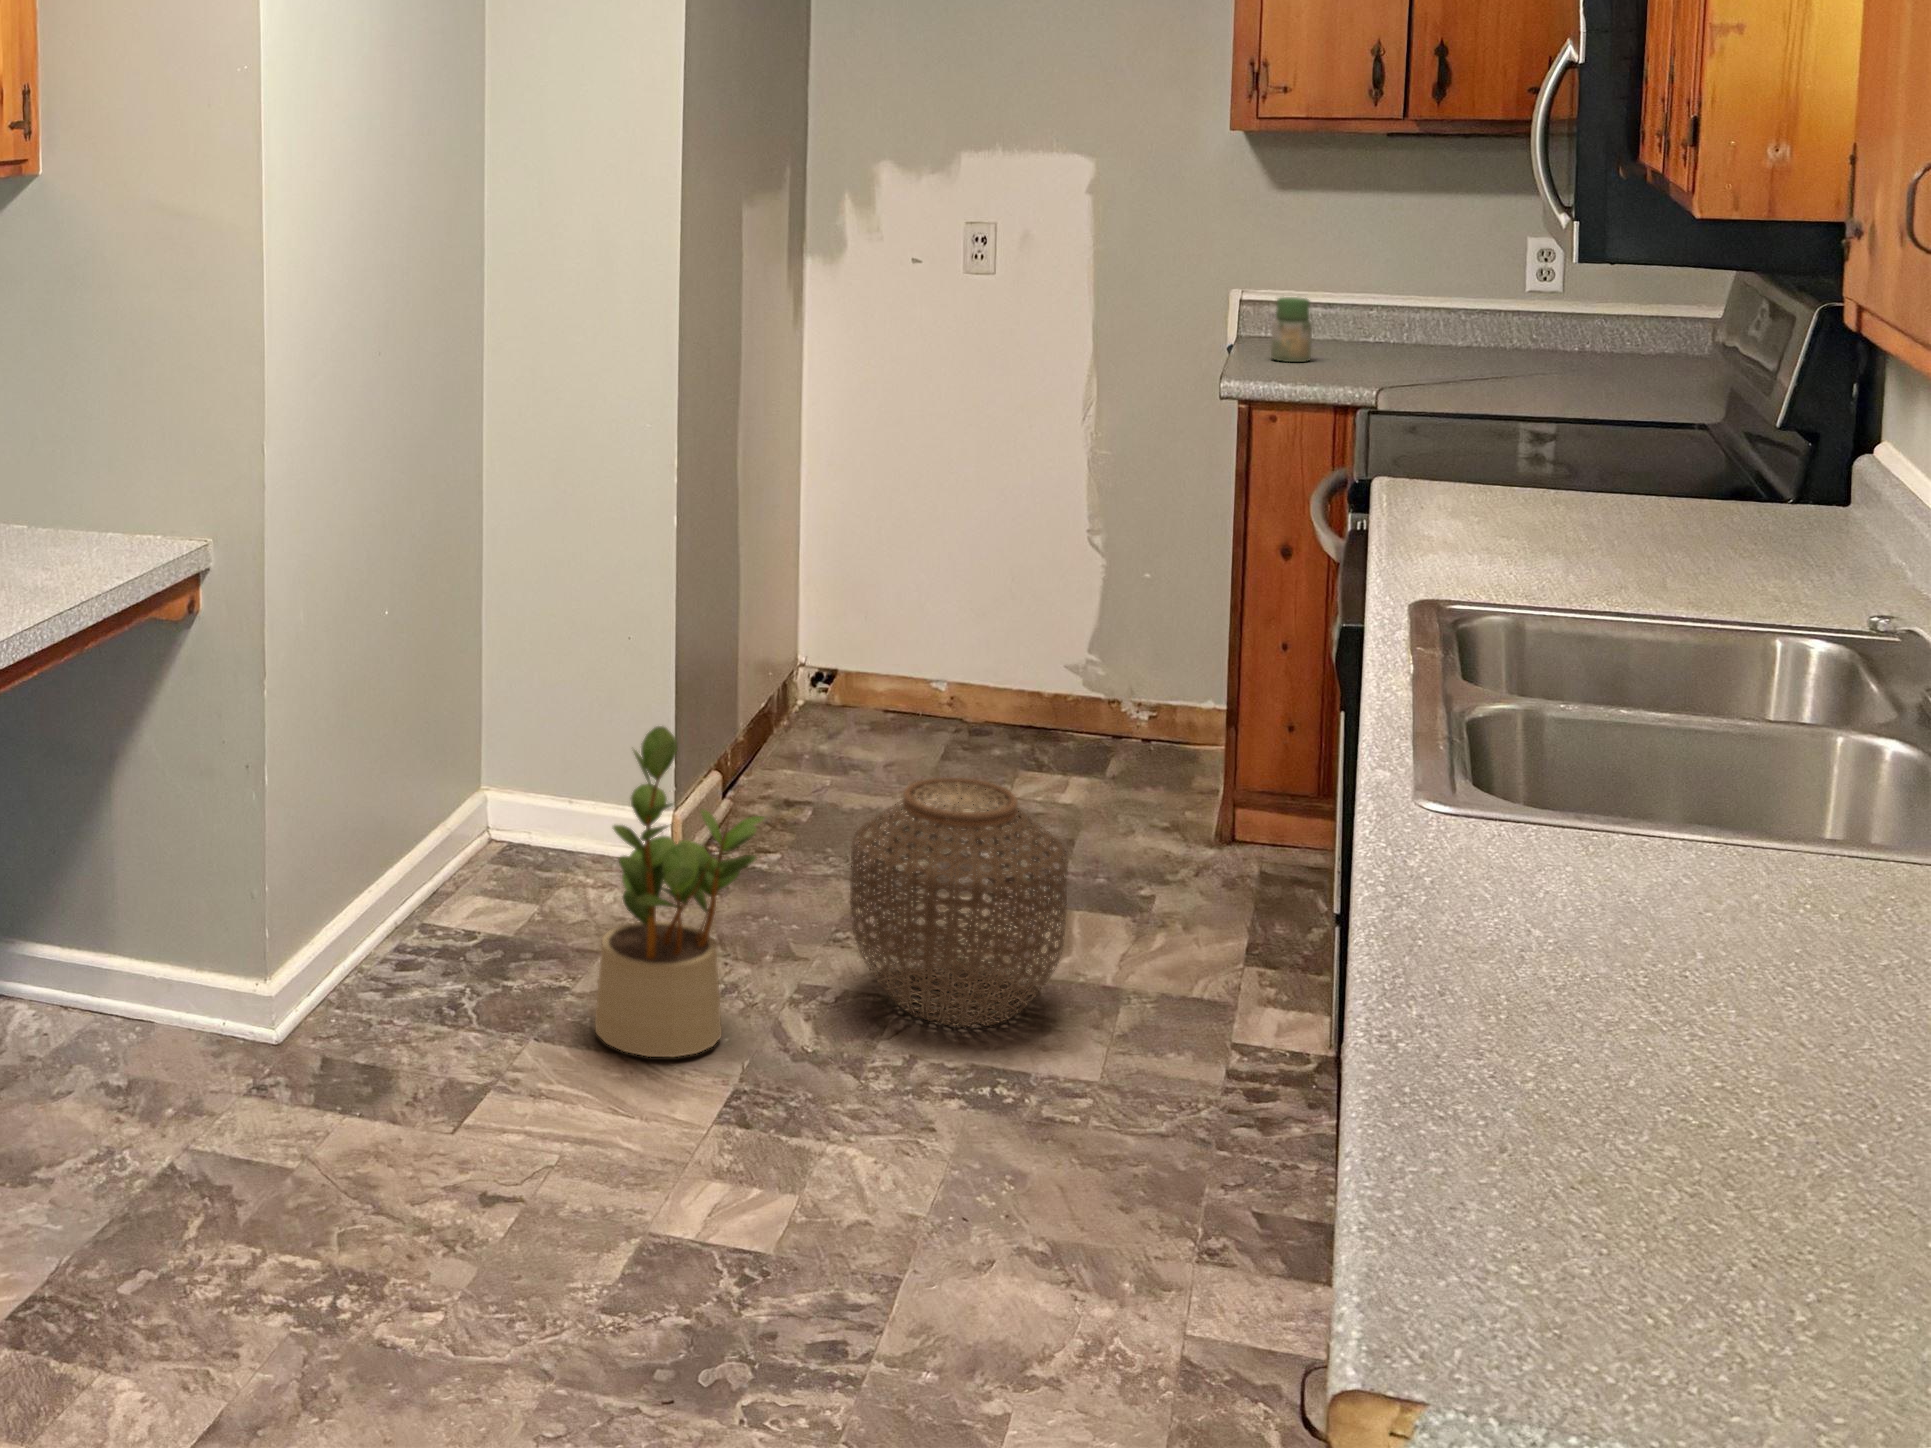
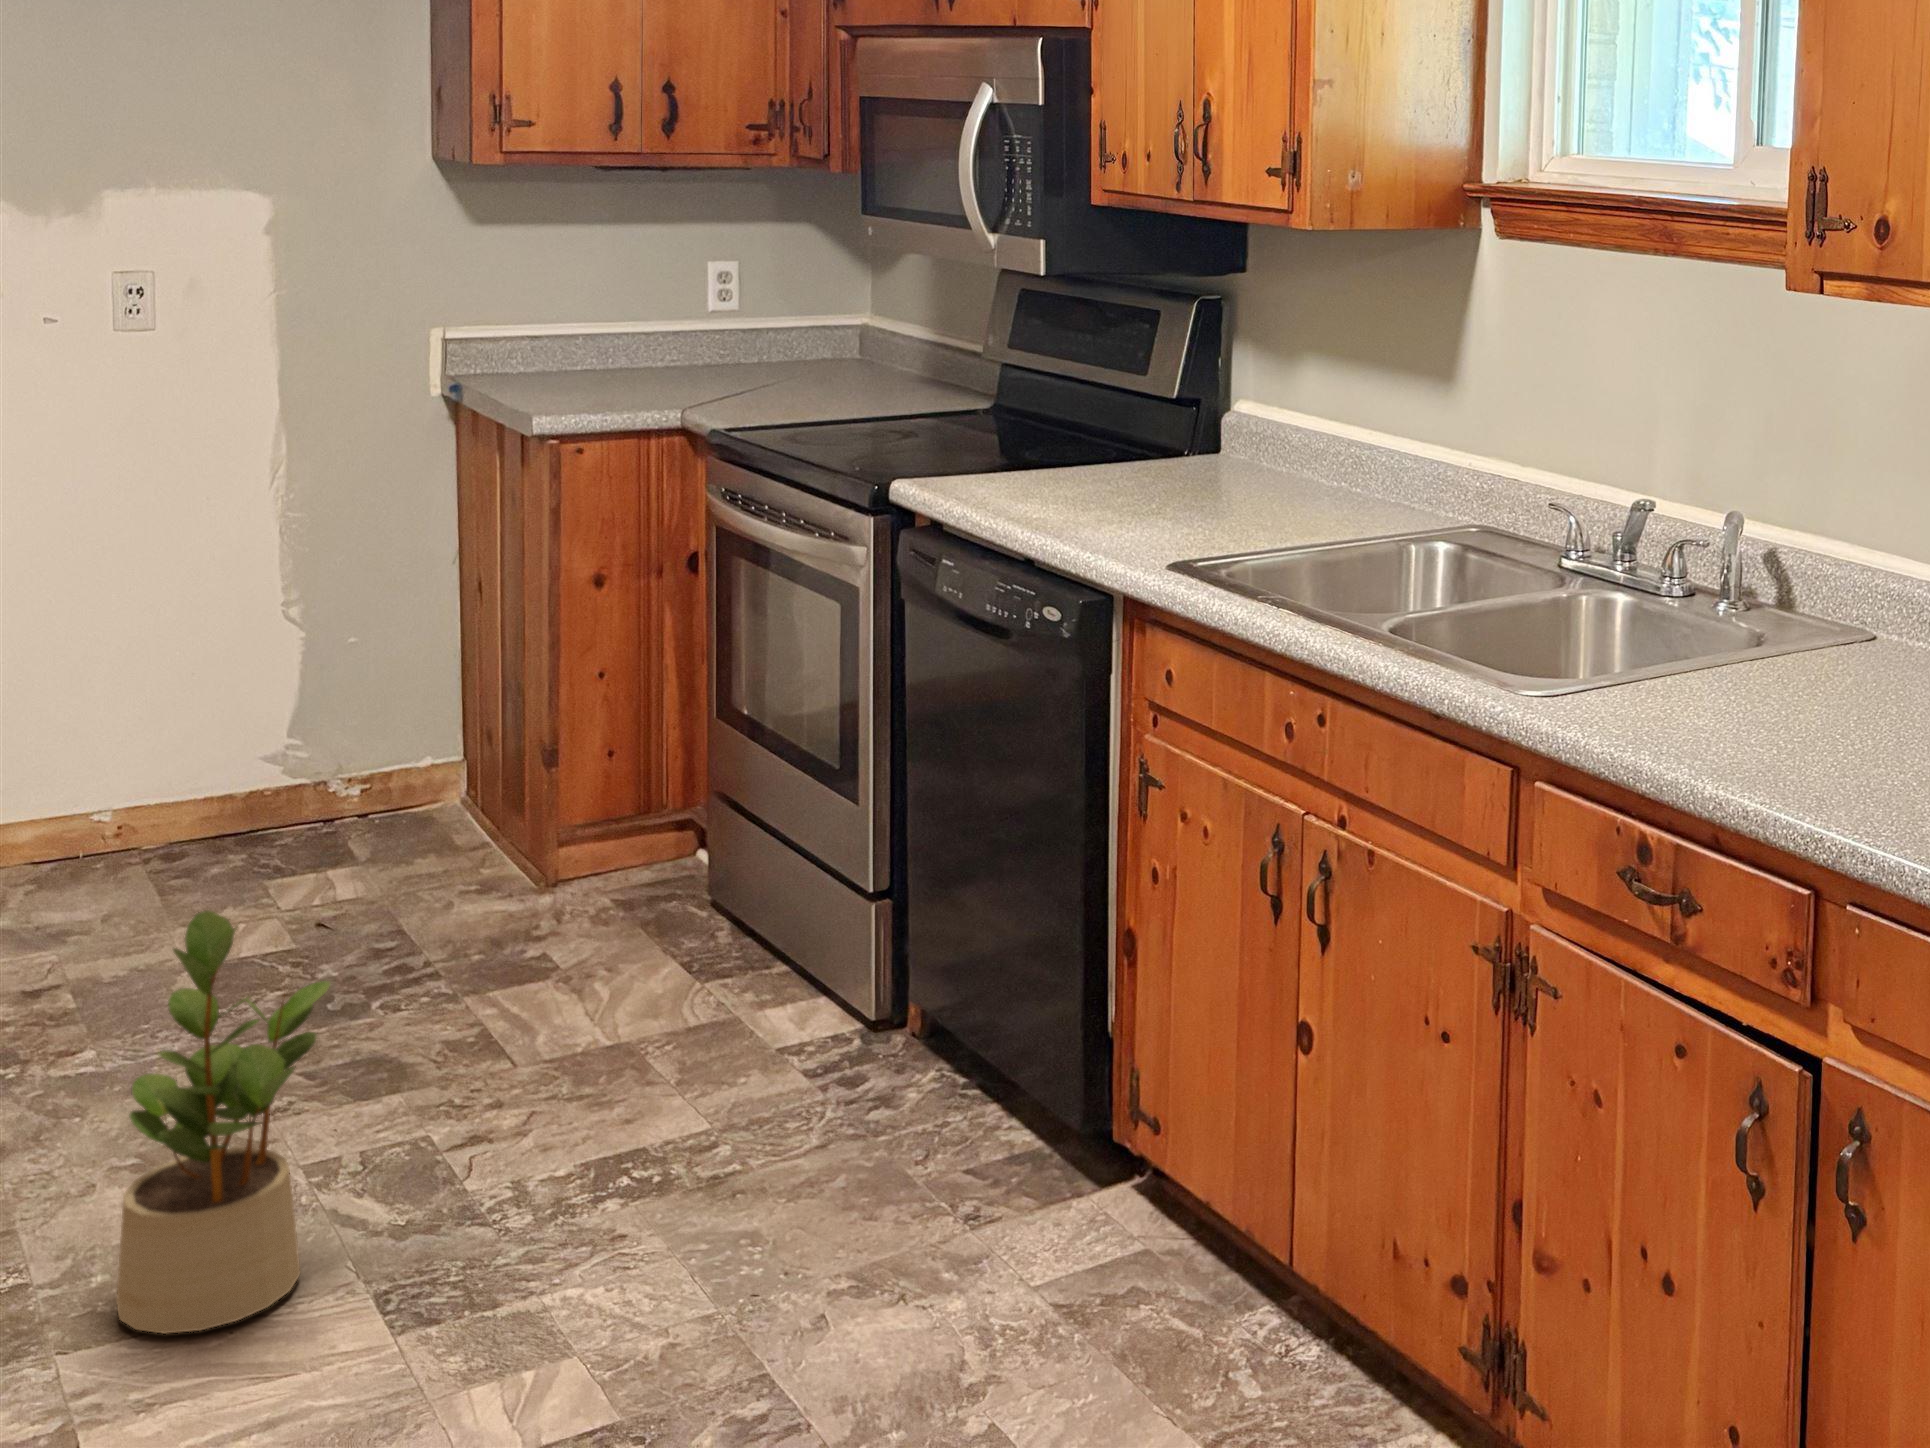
jar: present [1271,297,1312,362] -> none [534,329,575,393]
woven basket: present [850,778,1068,1027] -> none [364,870,618,1149]

